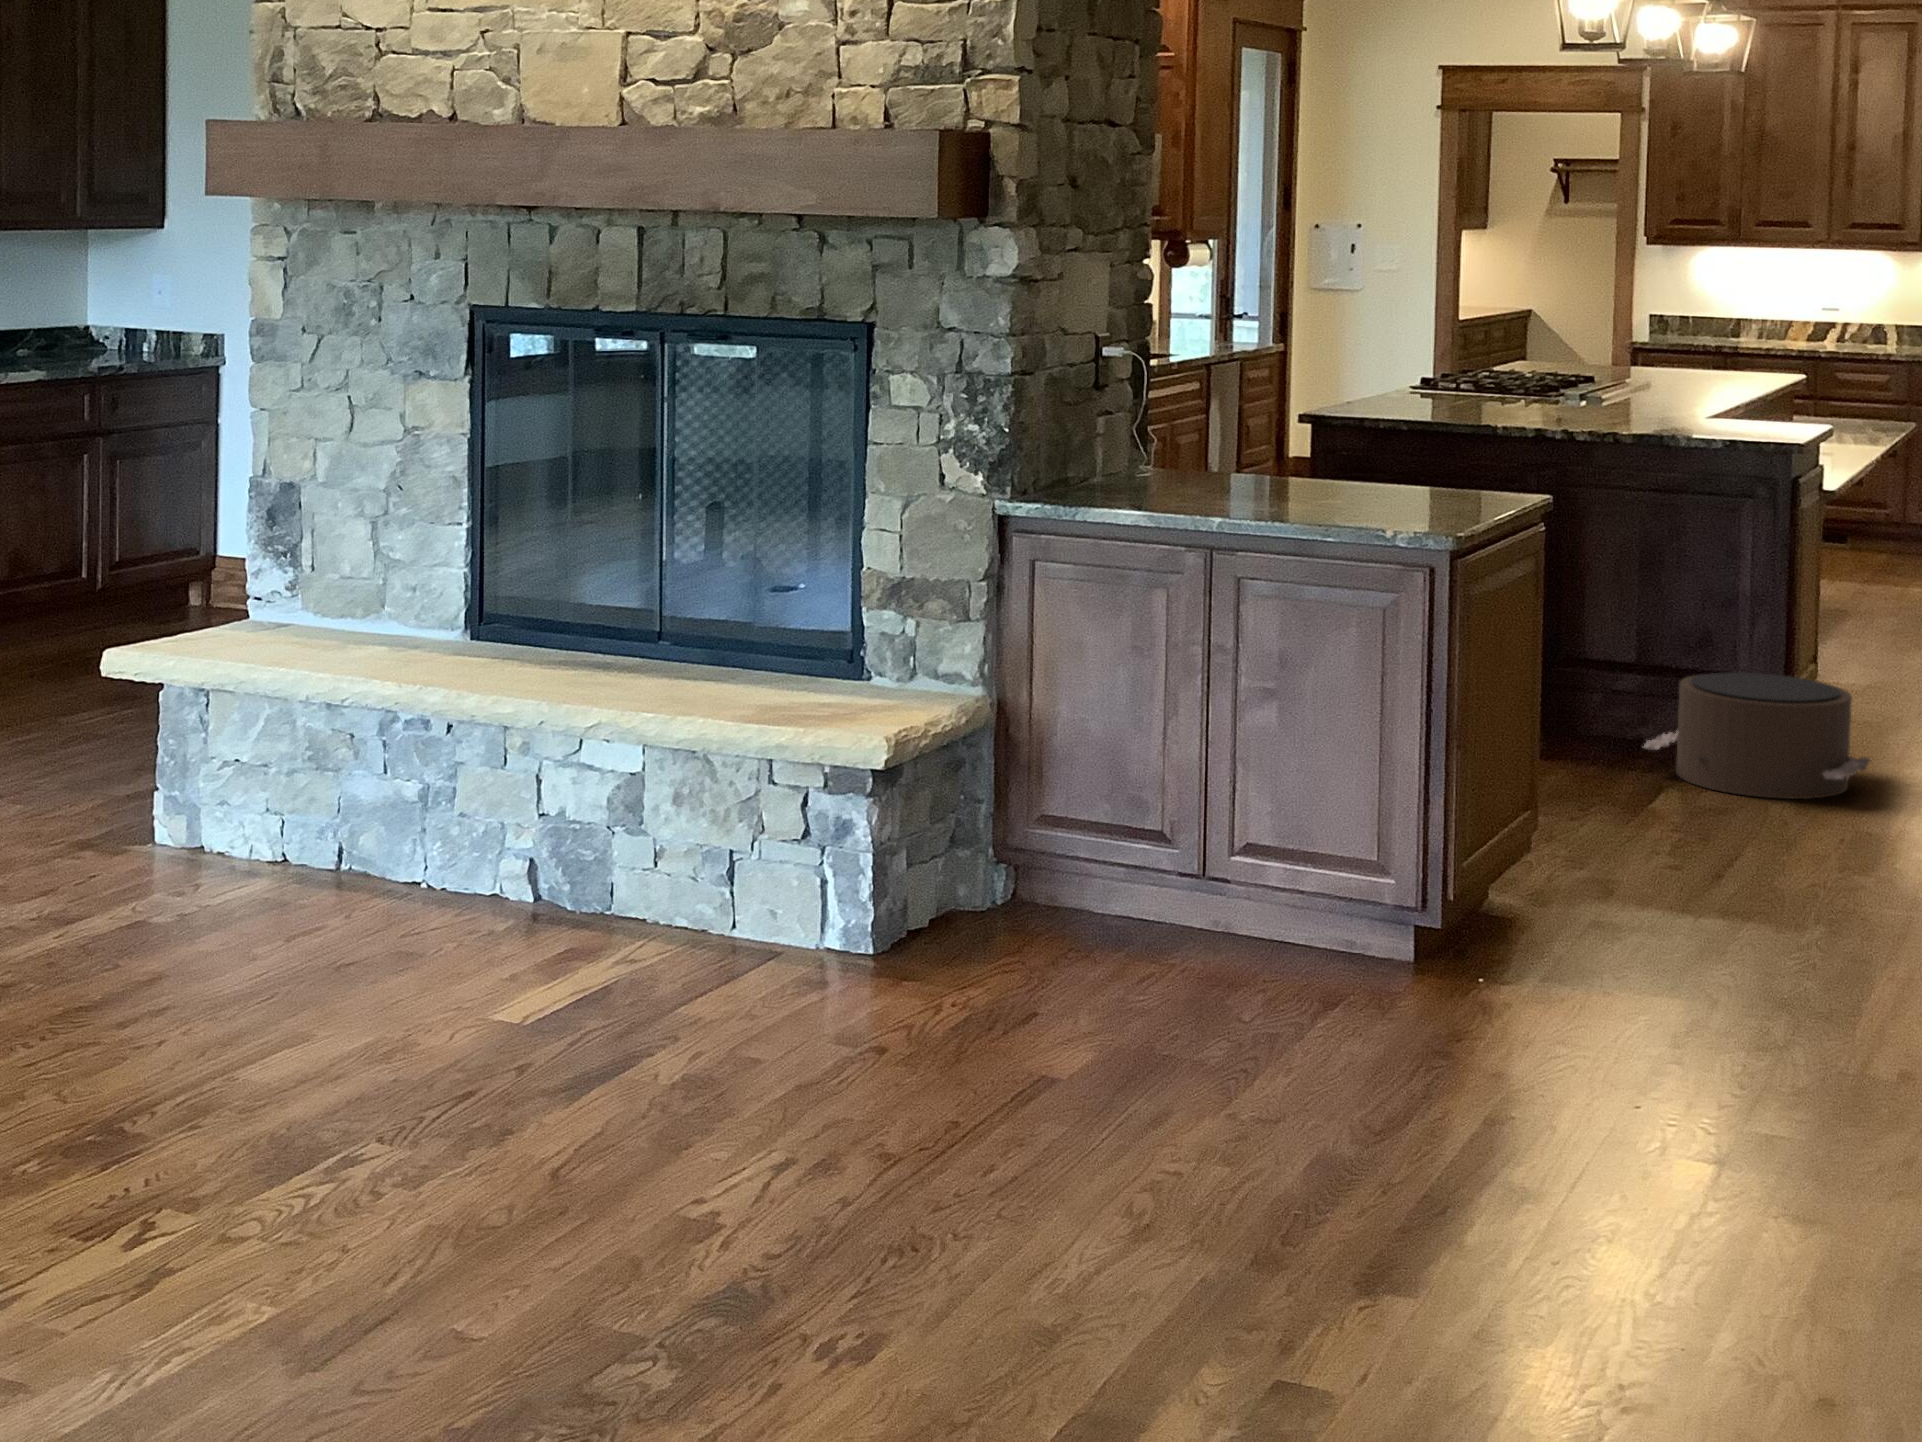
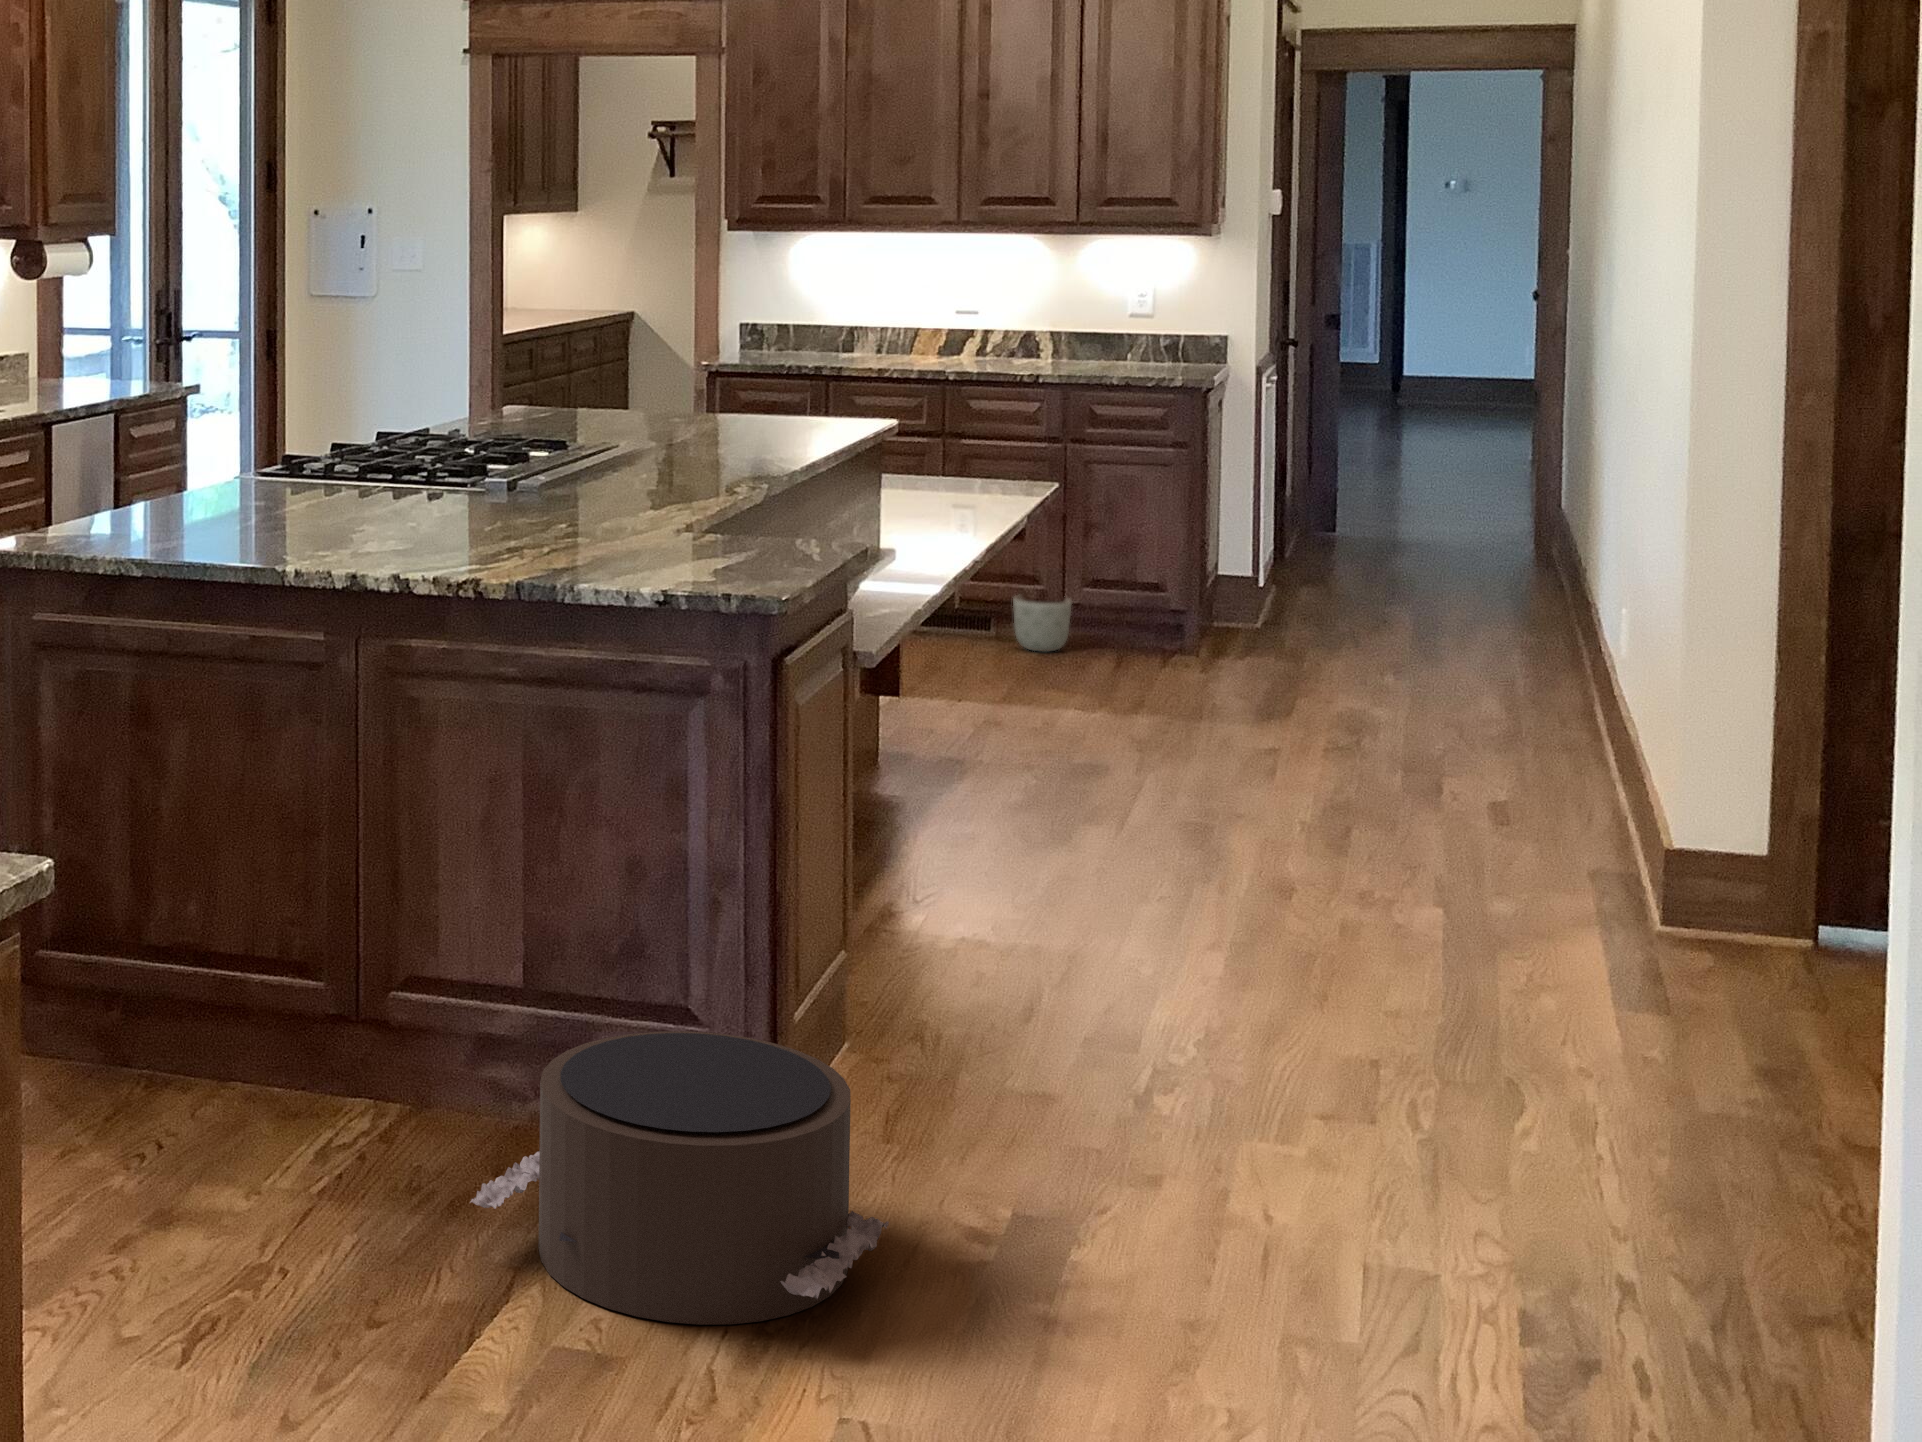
planter: none [1867,517,1912,558] -> present [1013,595,1071,652]

